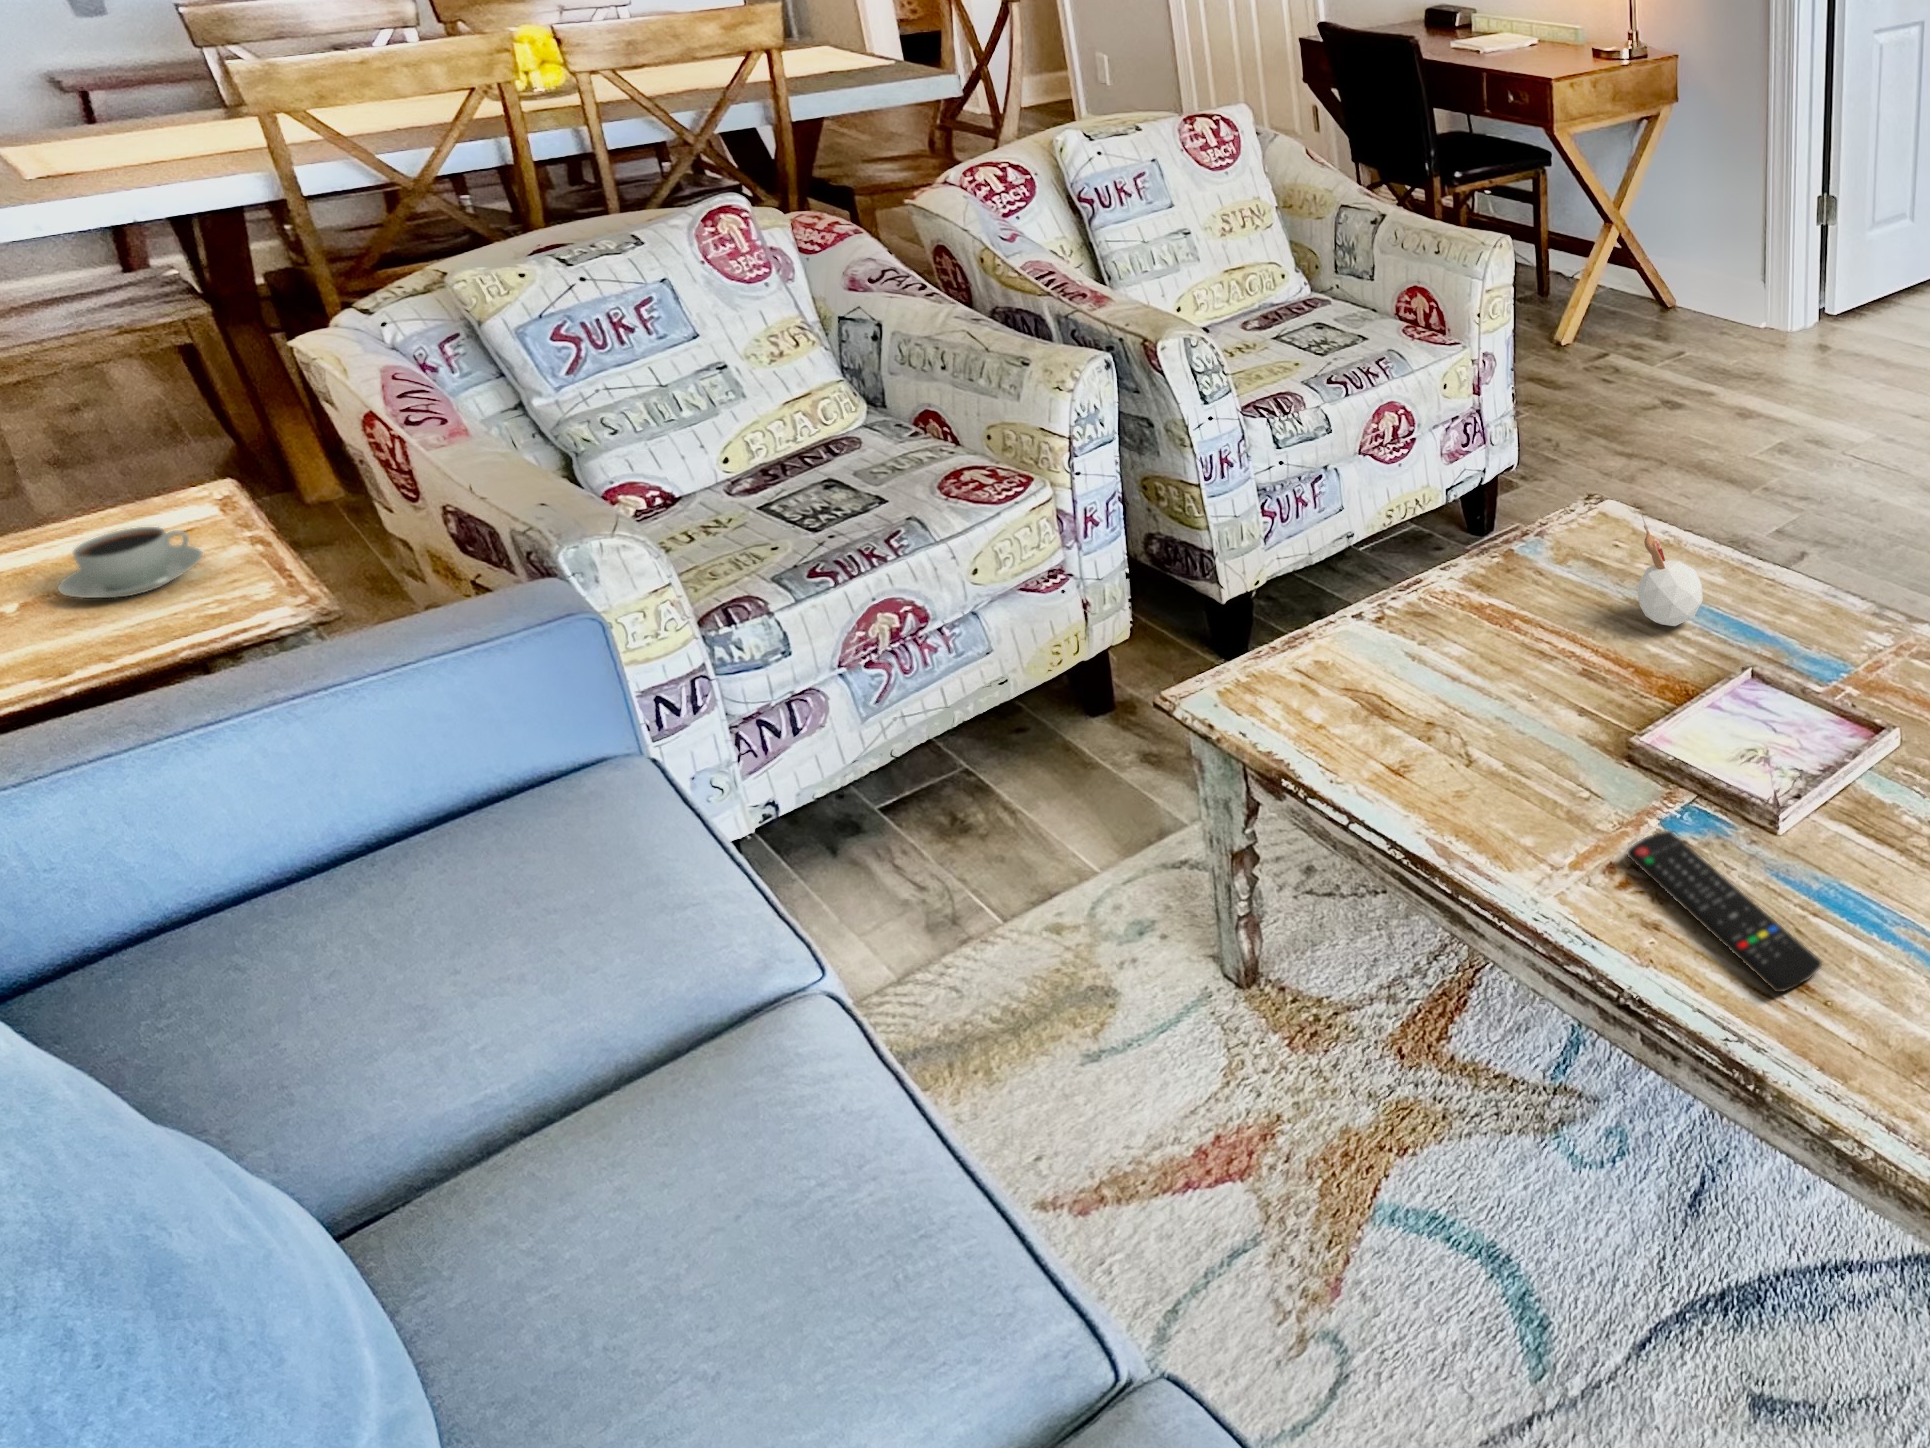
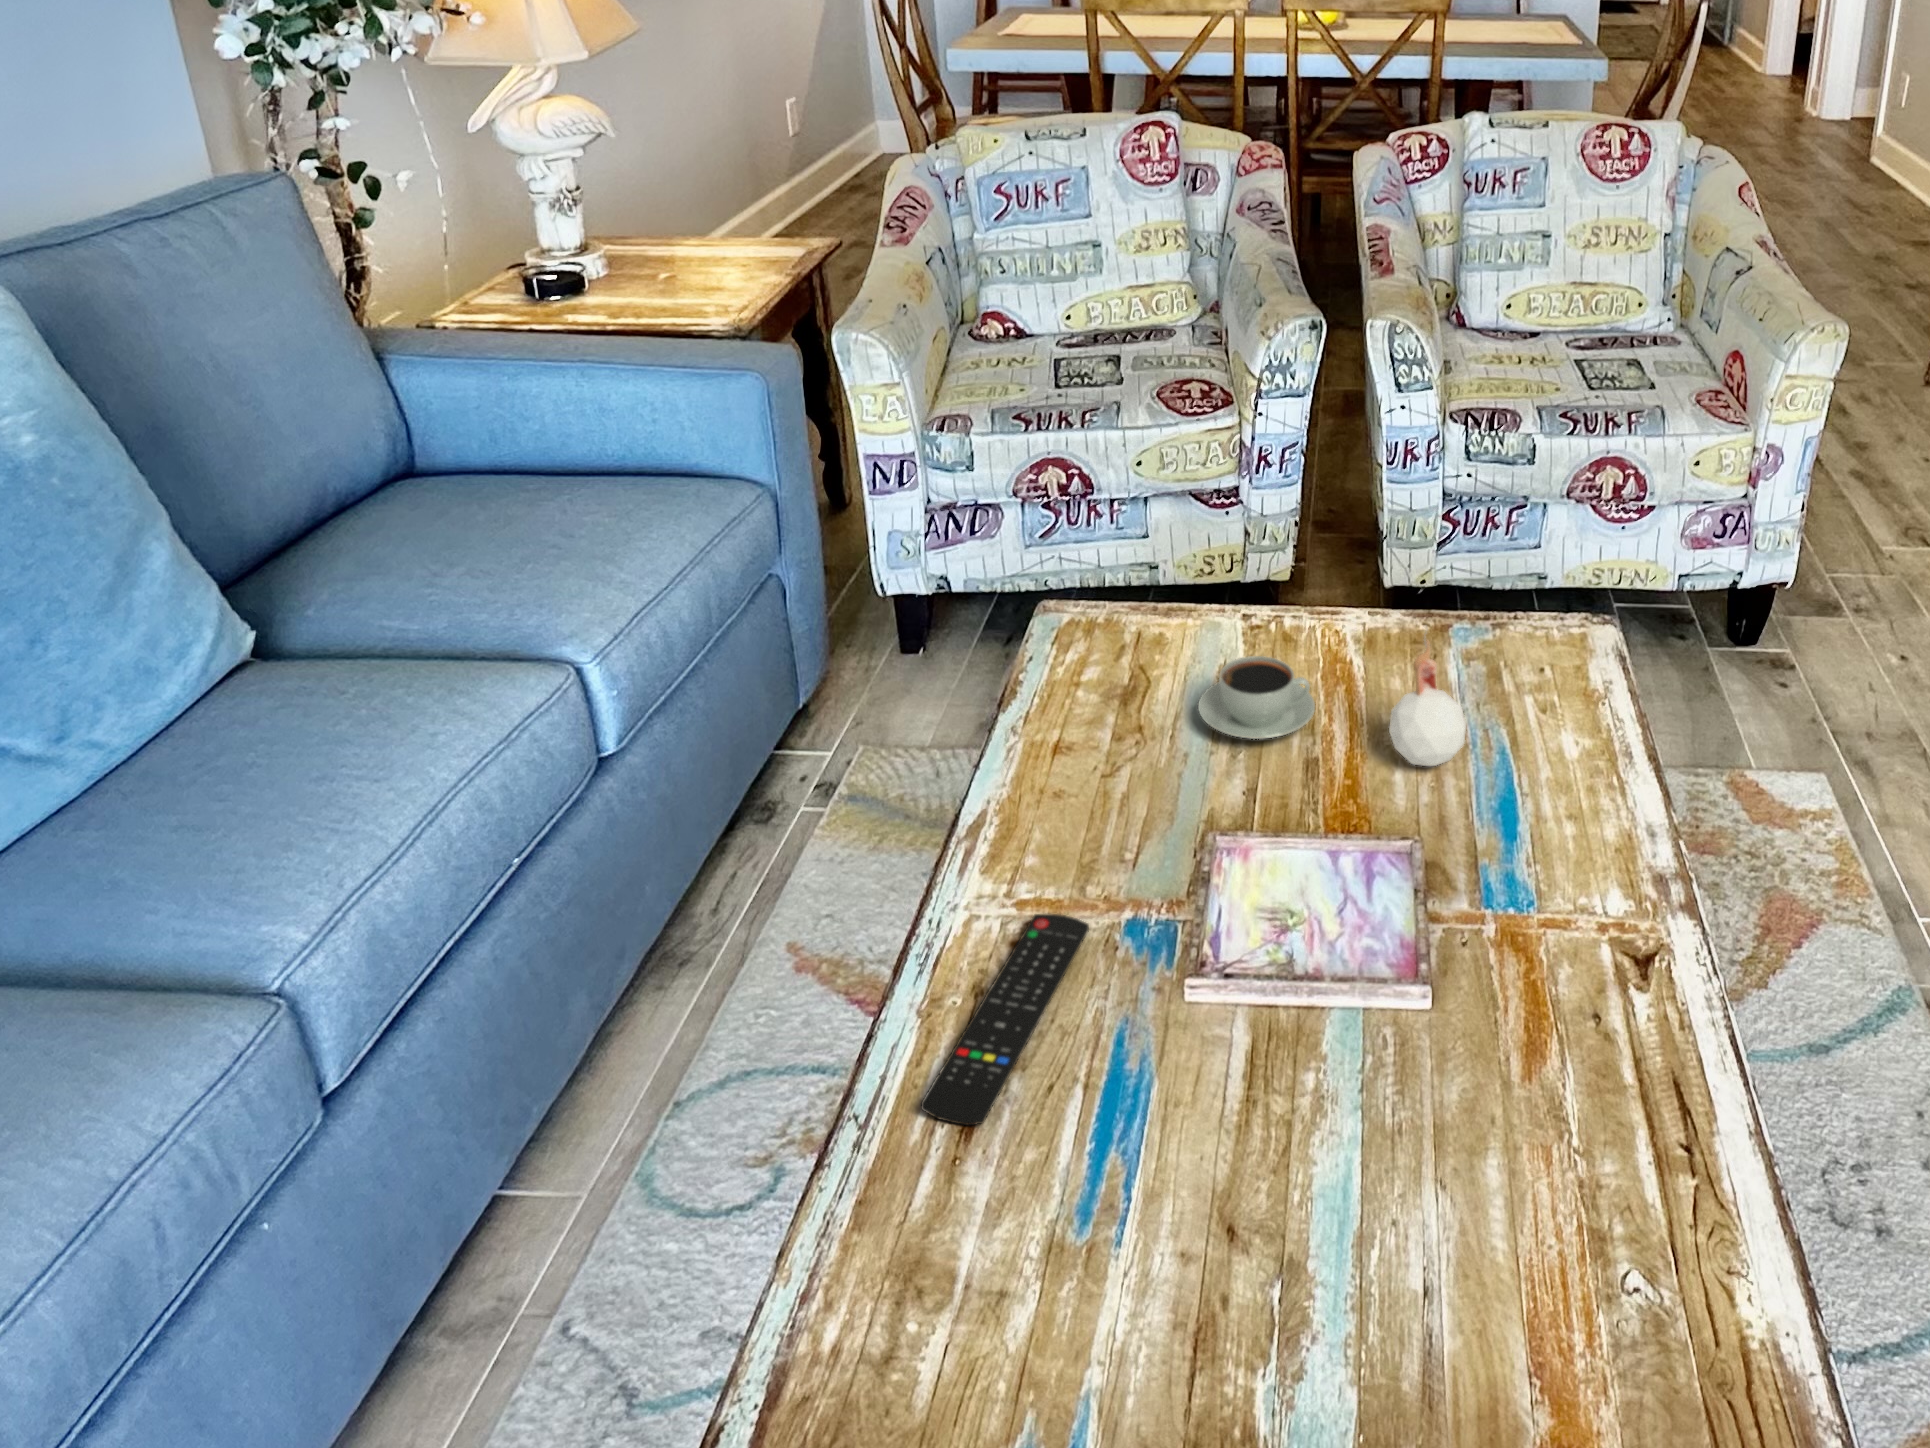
coffee cup: present [58,527,203,598] -> present [1198,656,1315,739]

